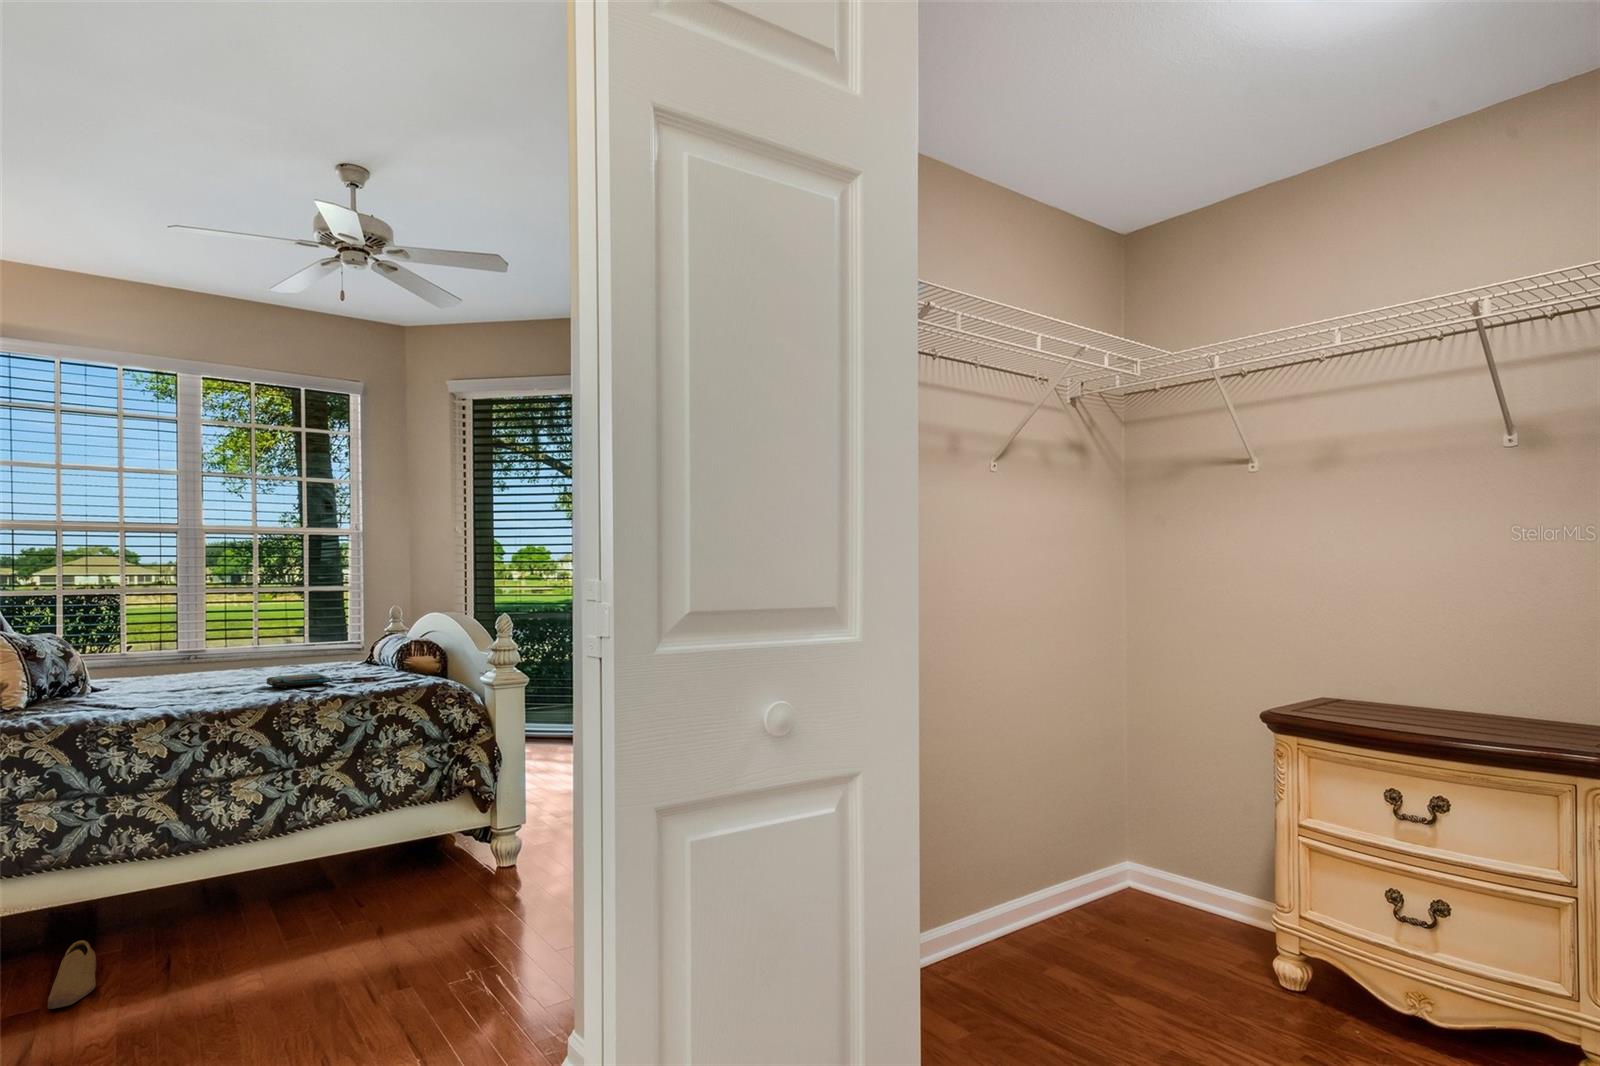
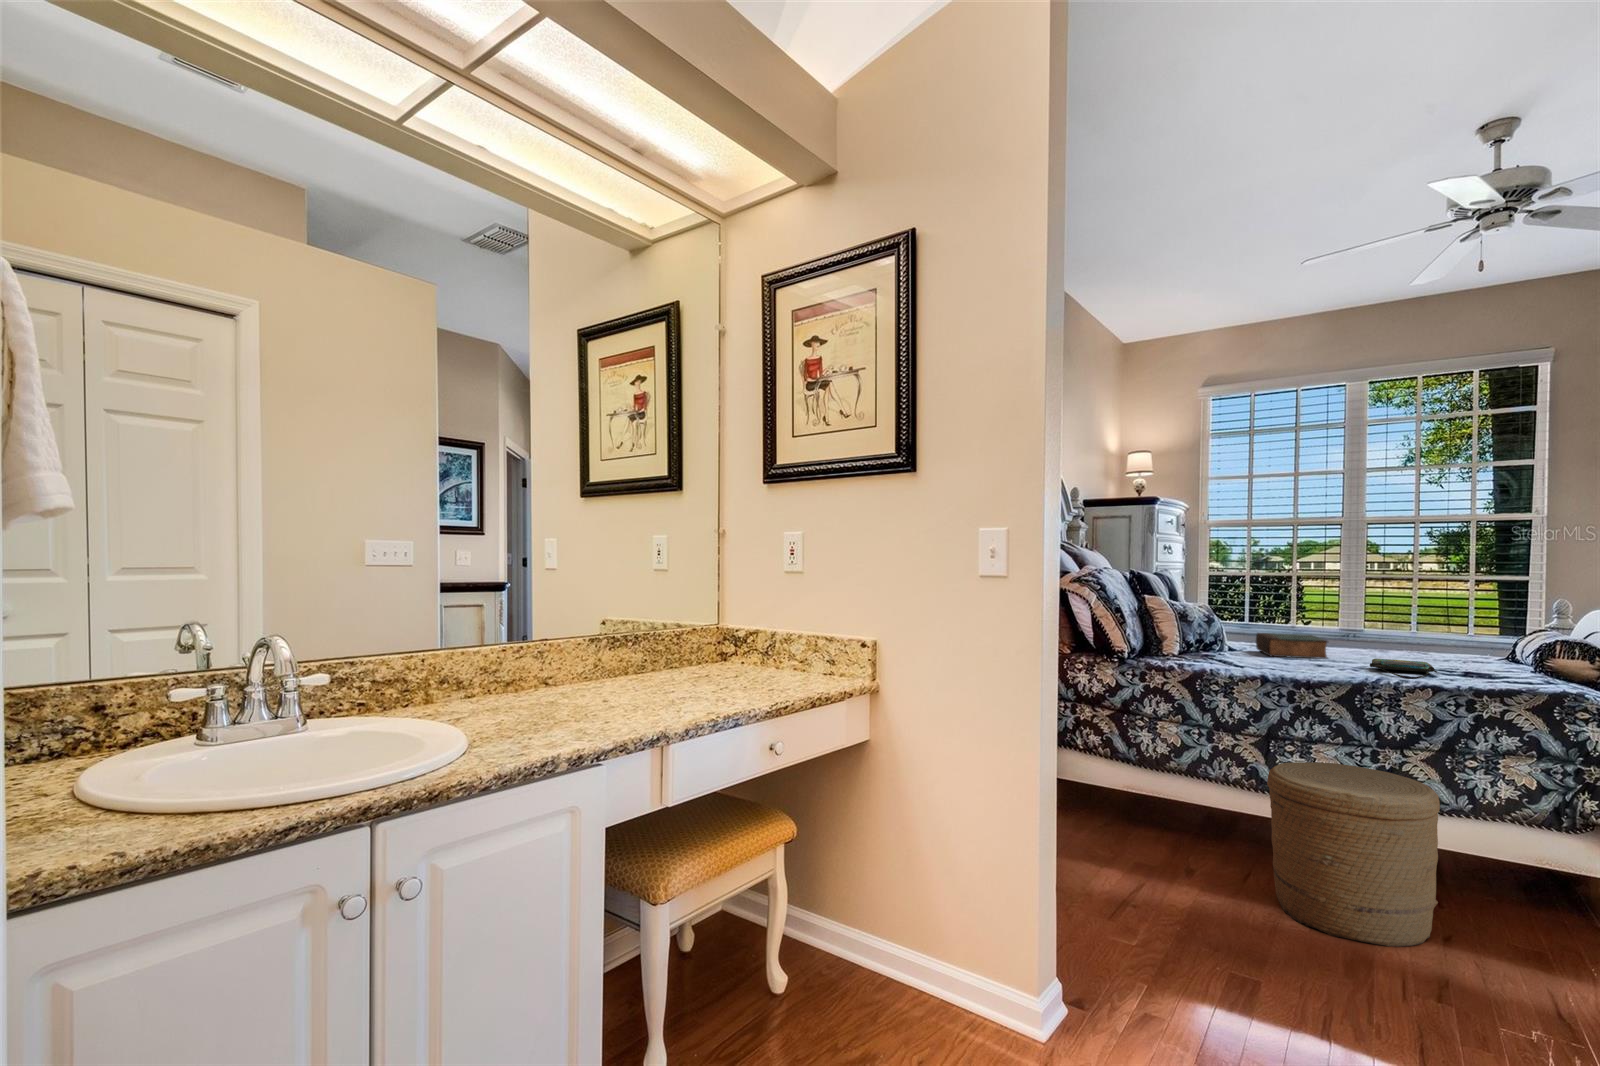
book: none [110,660,208,692] -> present [1256,633,1328,659]
woven basket: none [201,790,373,982] -> present [1267,762,1440,947]
shoe: present [48,940,96,1009] -> none [1161,836,1205,878]

